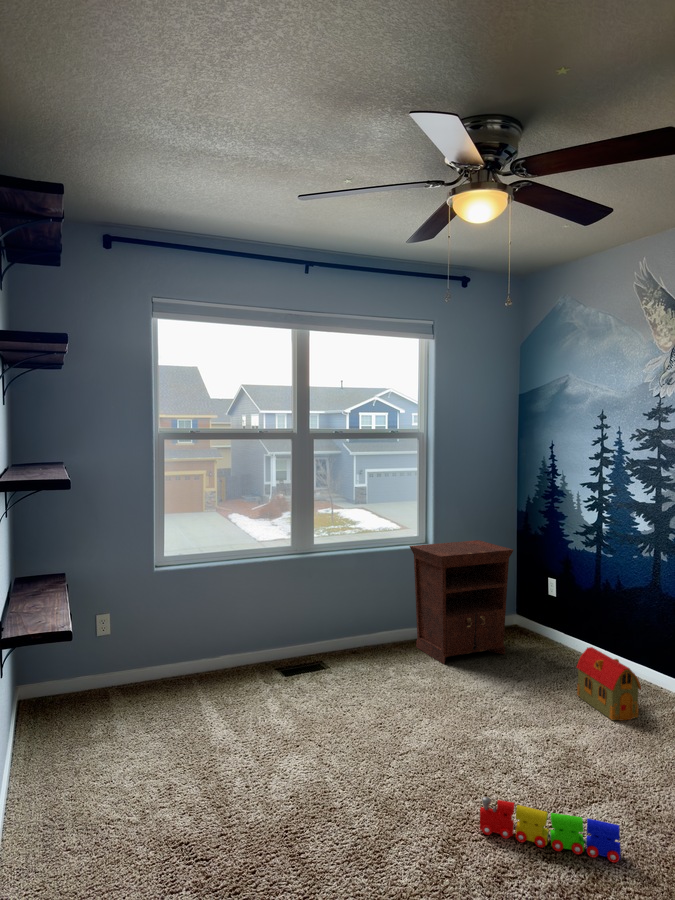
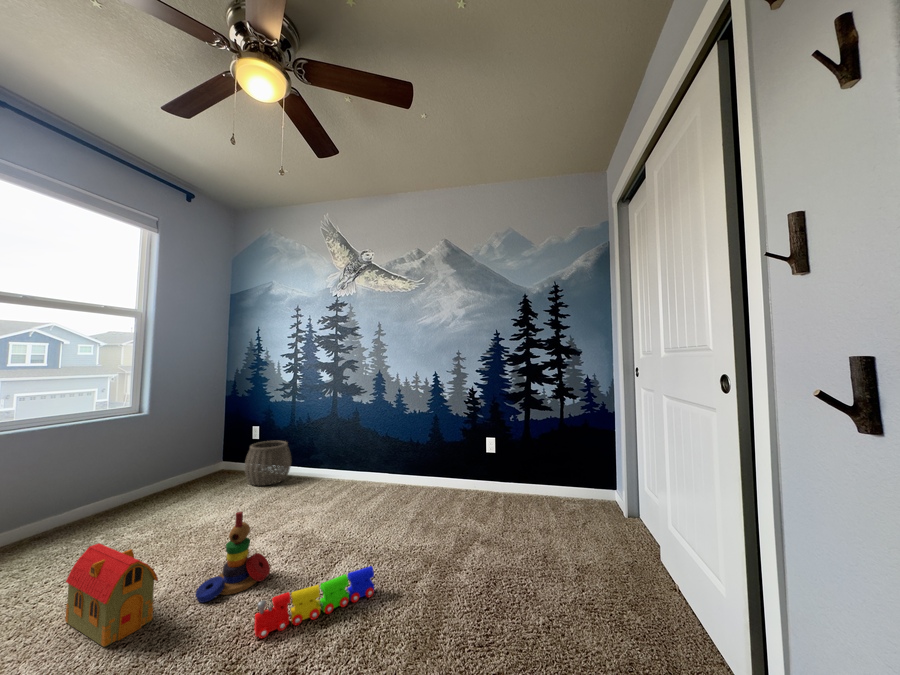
nightstand: present [410,540,513,664] -> none [121,403,232,514]
woven basket: none [531,604,593,666] -> present [245,441,291,486]
toy house: present [577,647,641,721] -> present [65,543,158,647]
stacking toy: none [445,694,516,780] -> present [196,512,270,603]

